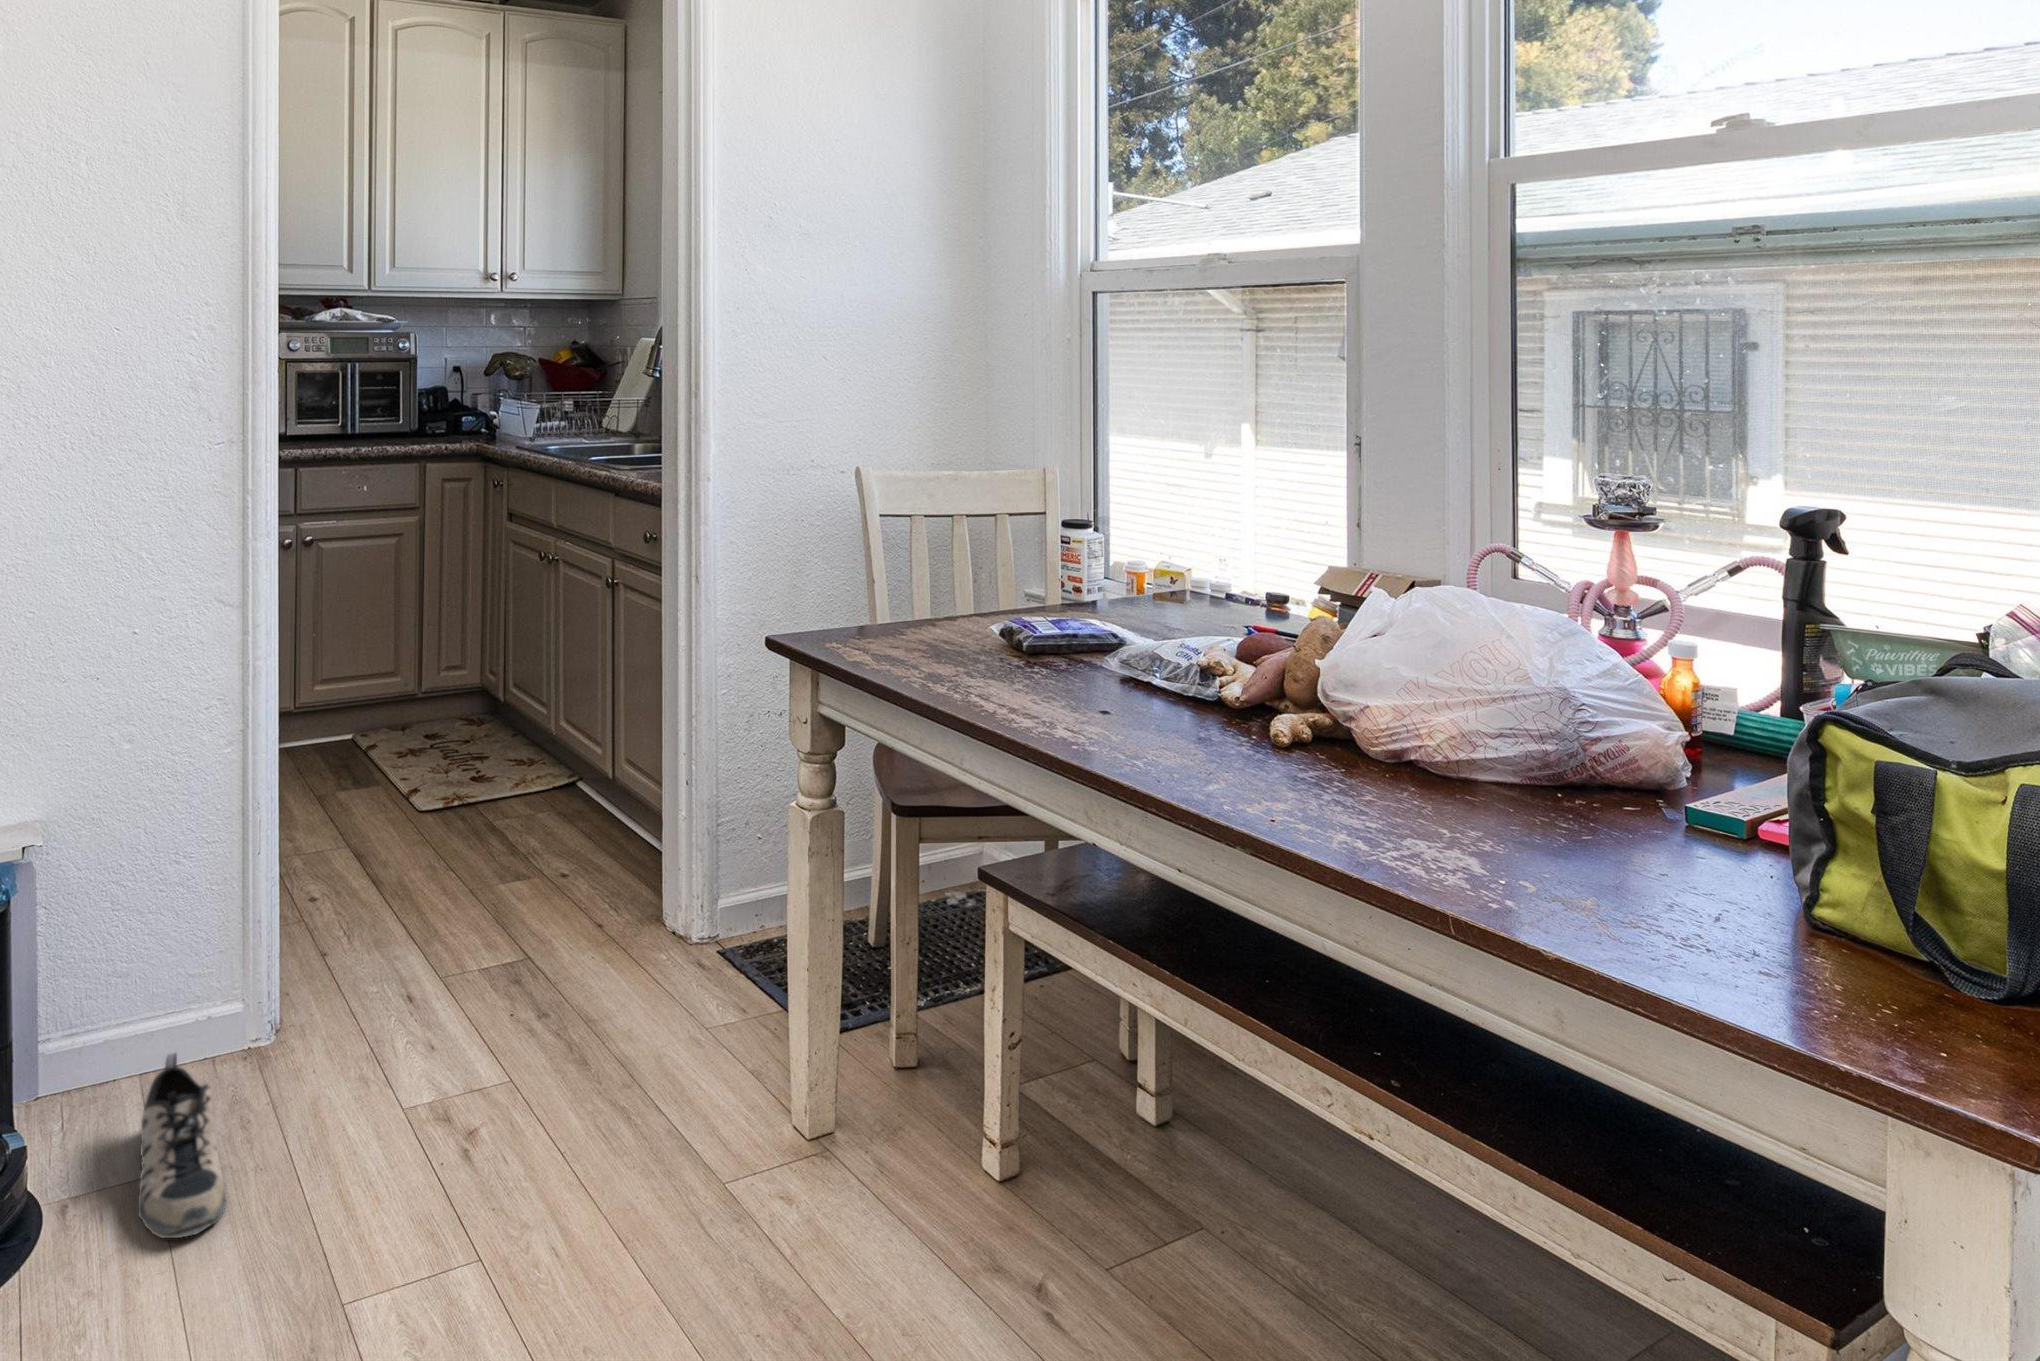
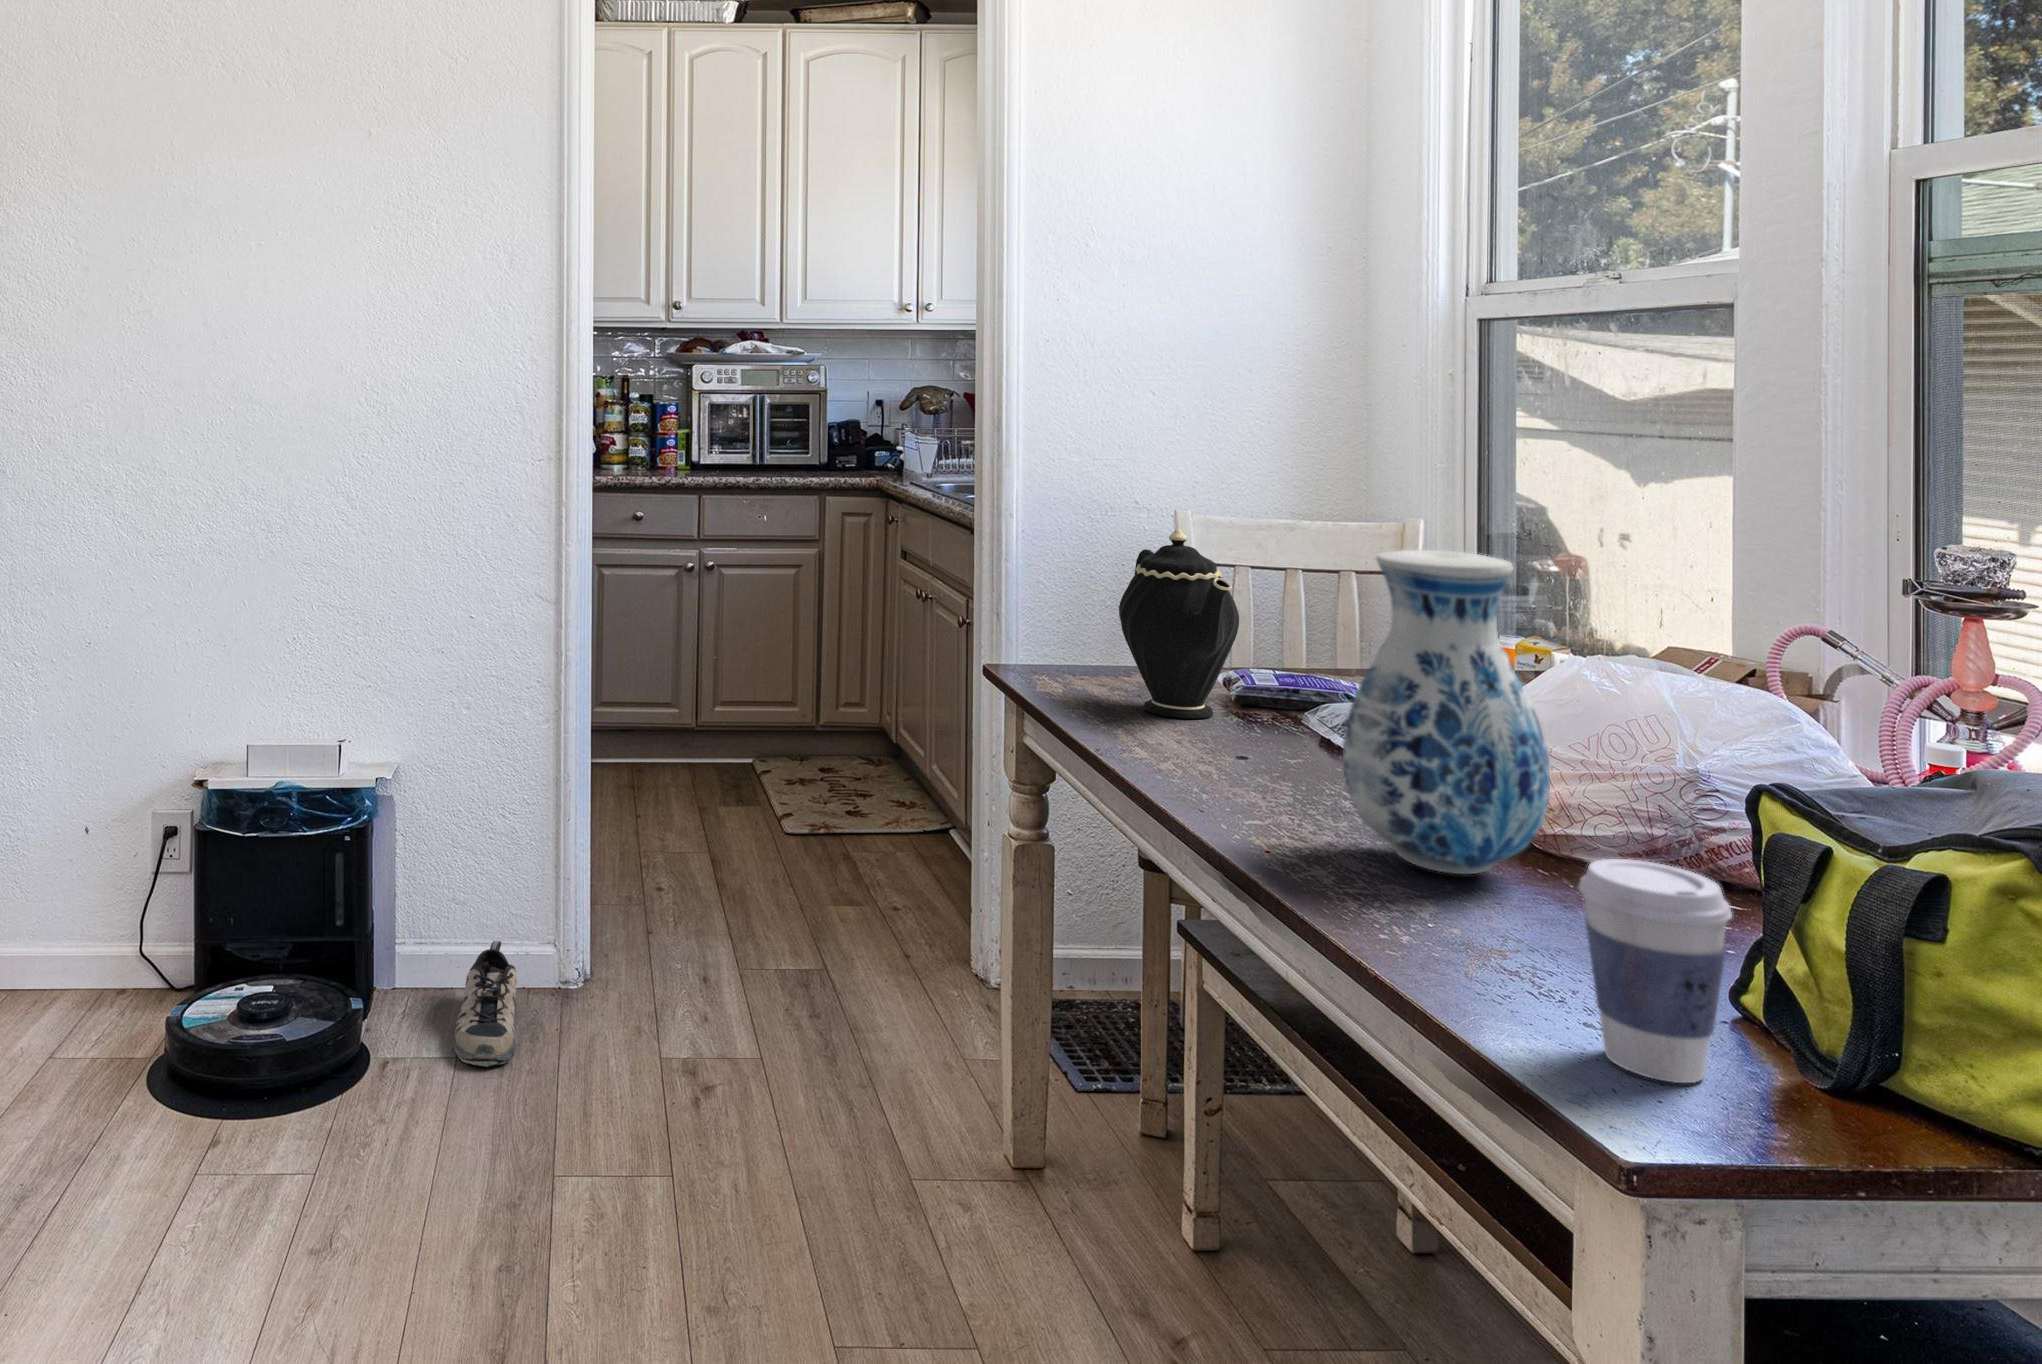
teapot: none [926,491,1066,678] -> present [1119,529,1239,718]
vase: none [1328,509,1522,827] -> present [1343,550,1550,874]
coffee cup: none [1835,830,2007,1066] -> present [1579,859,1732,1083]

